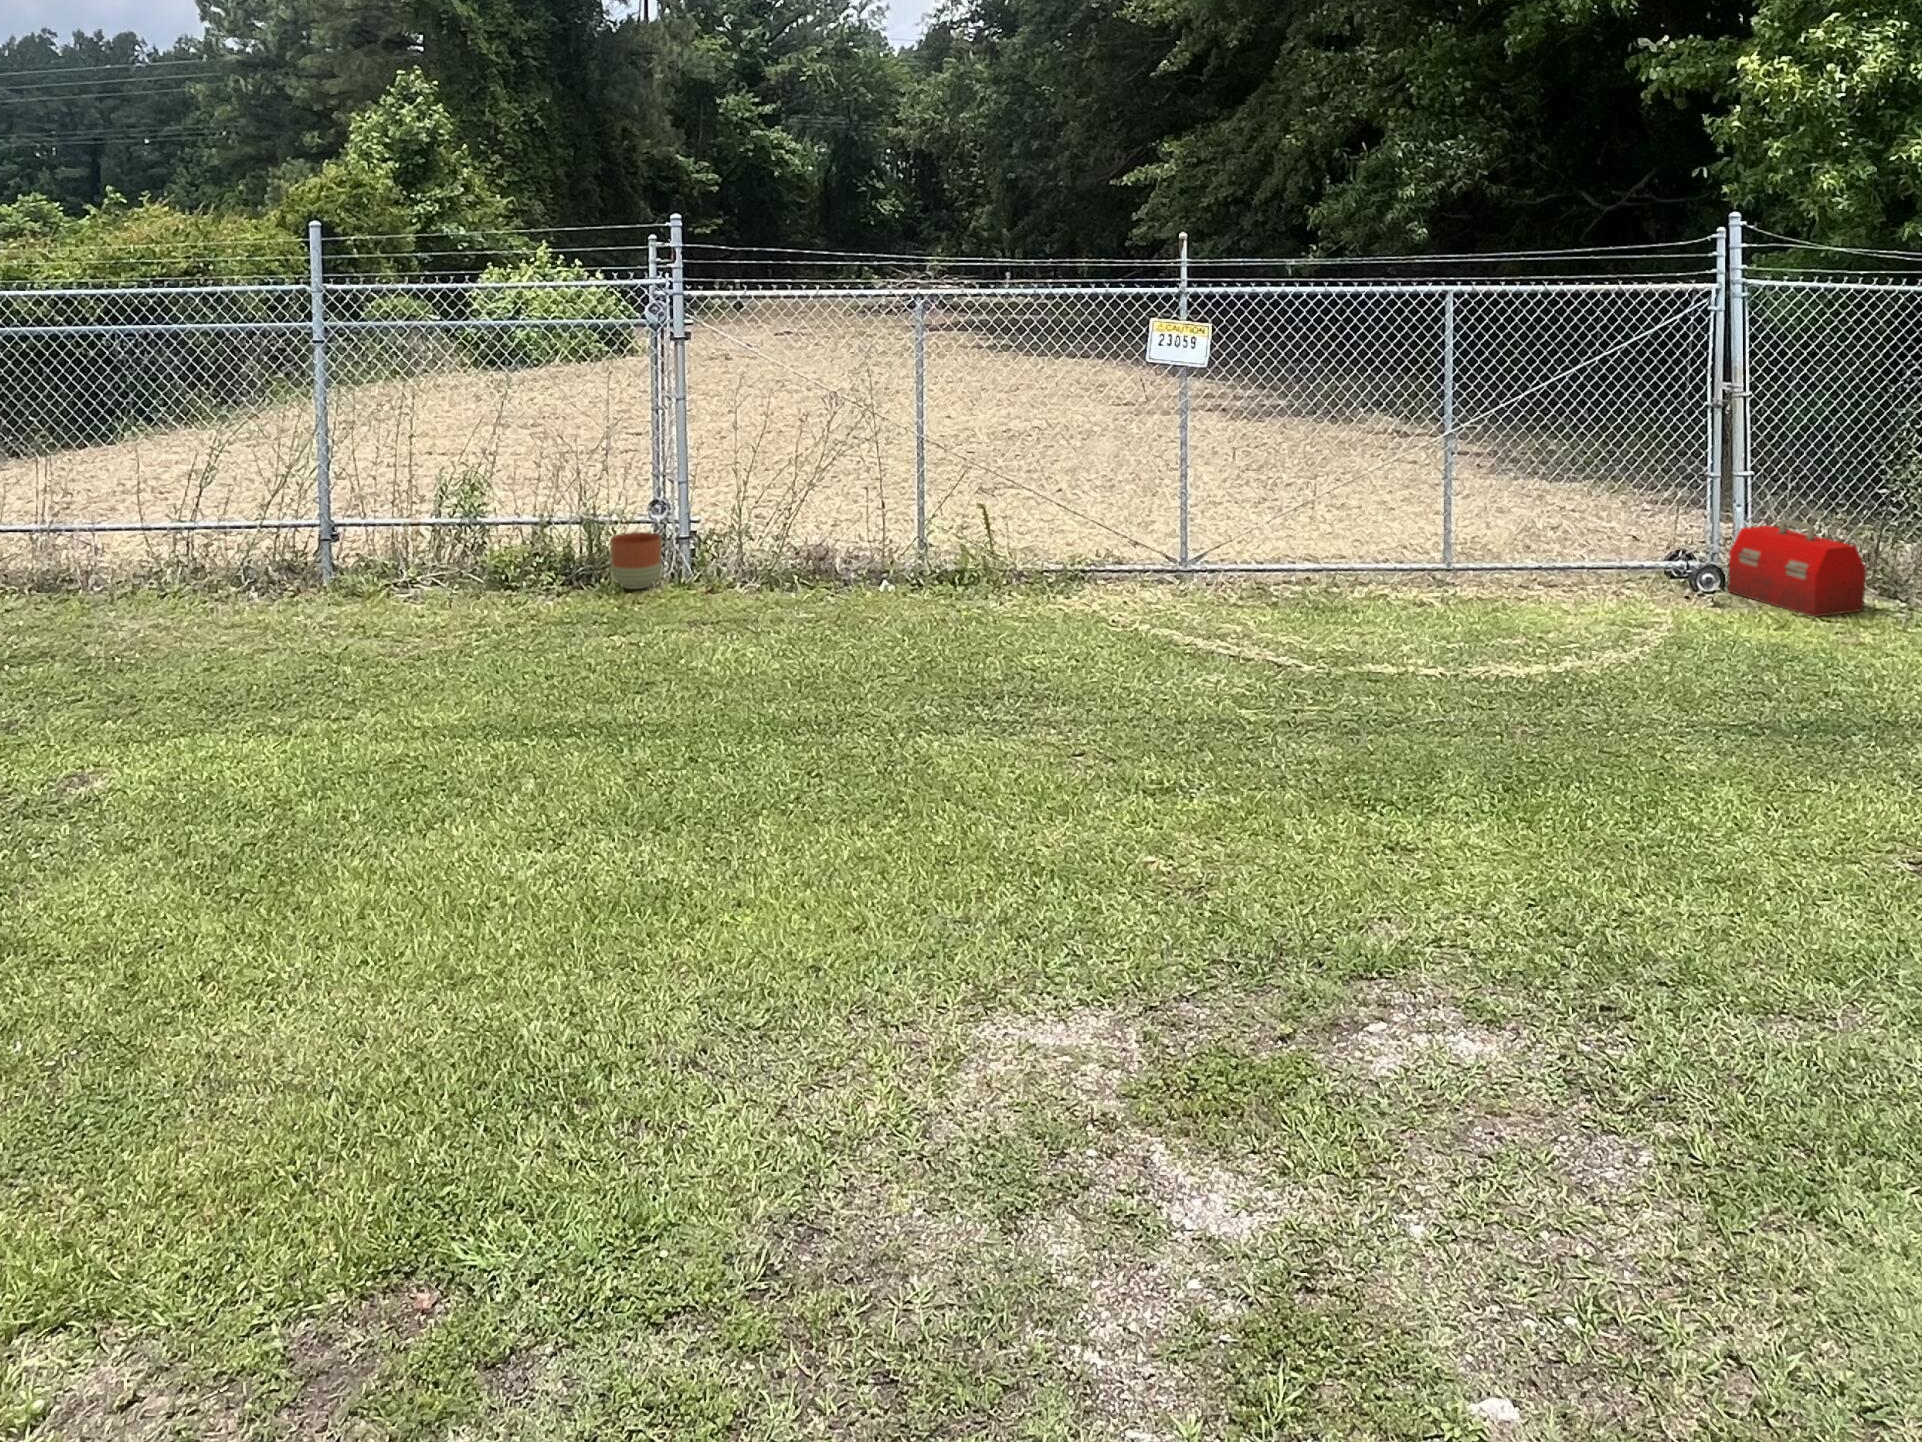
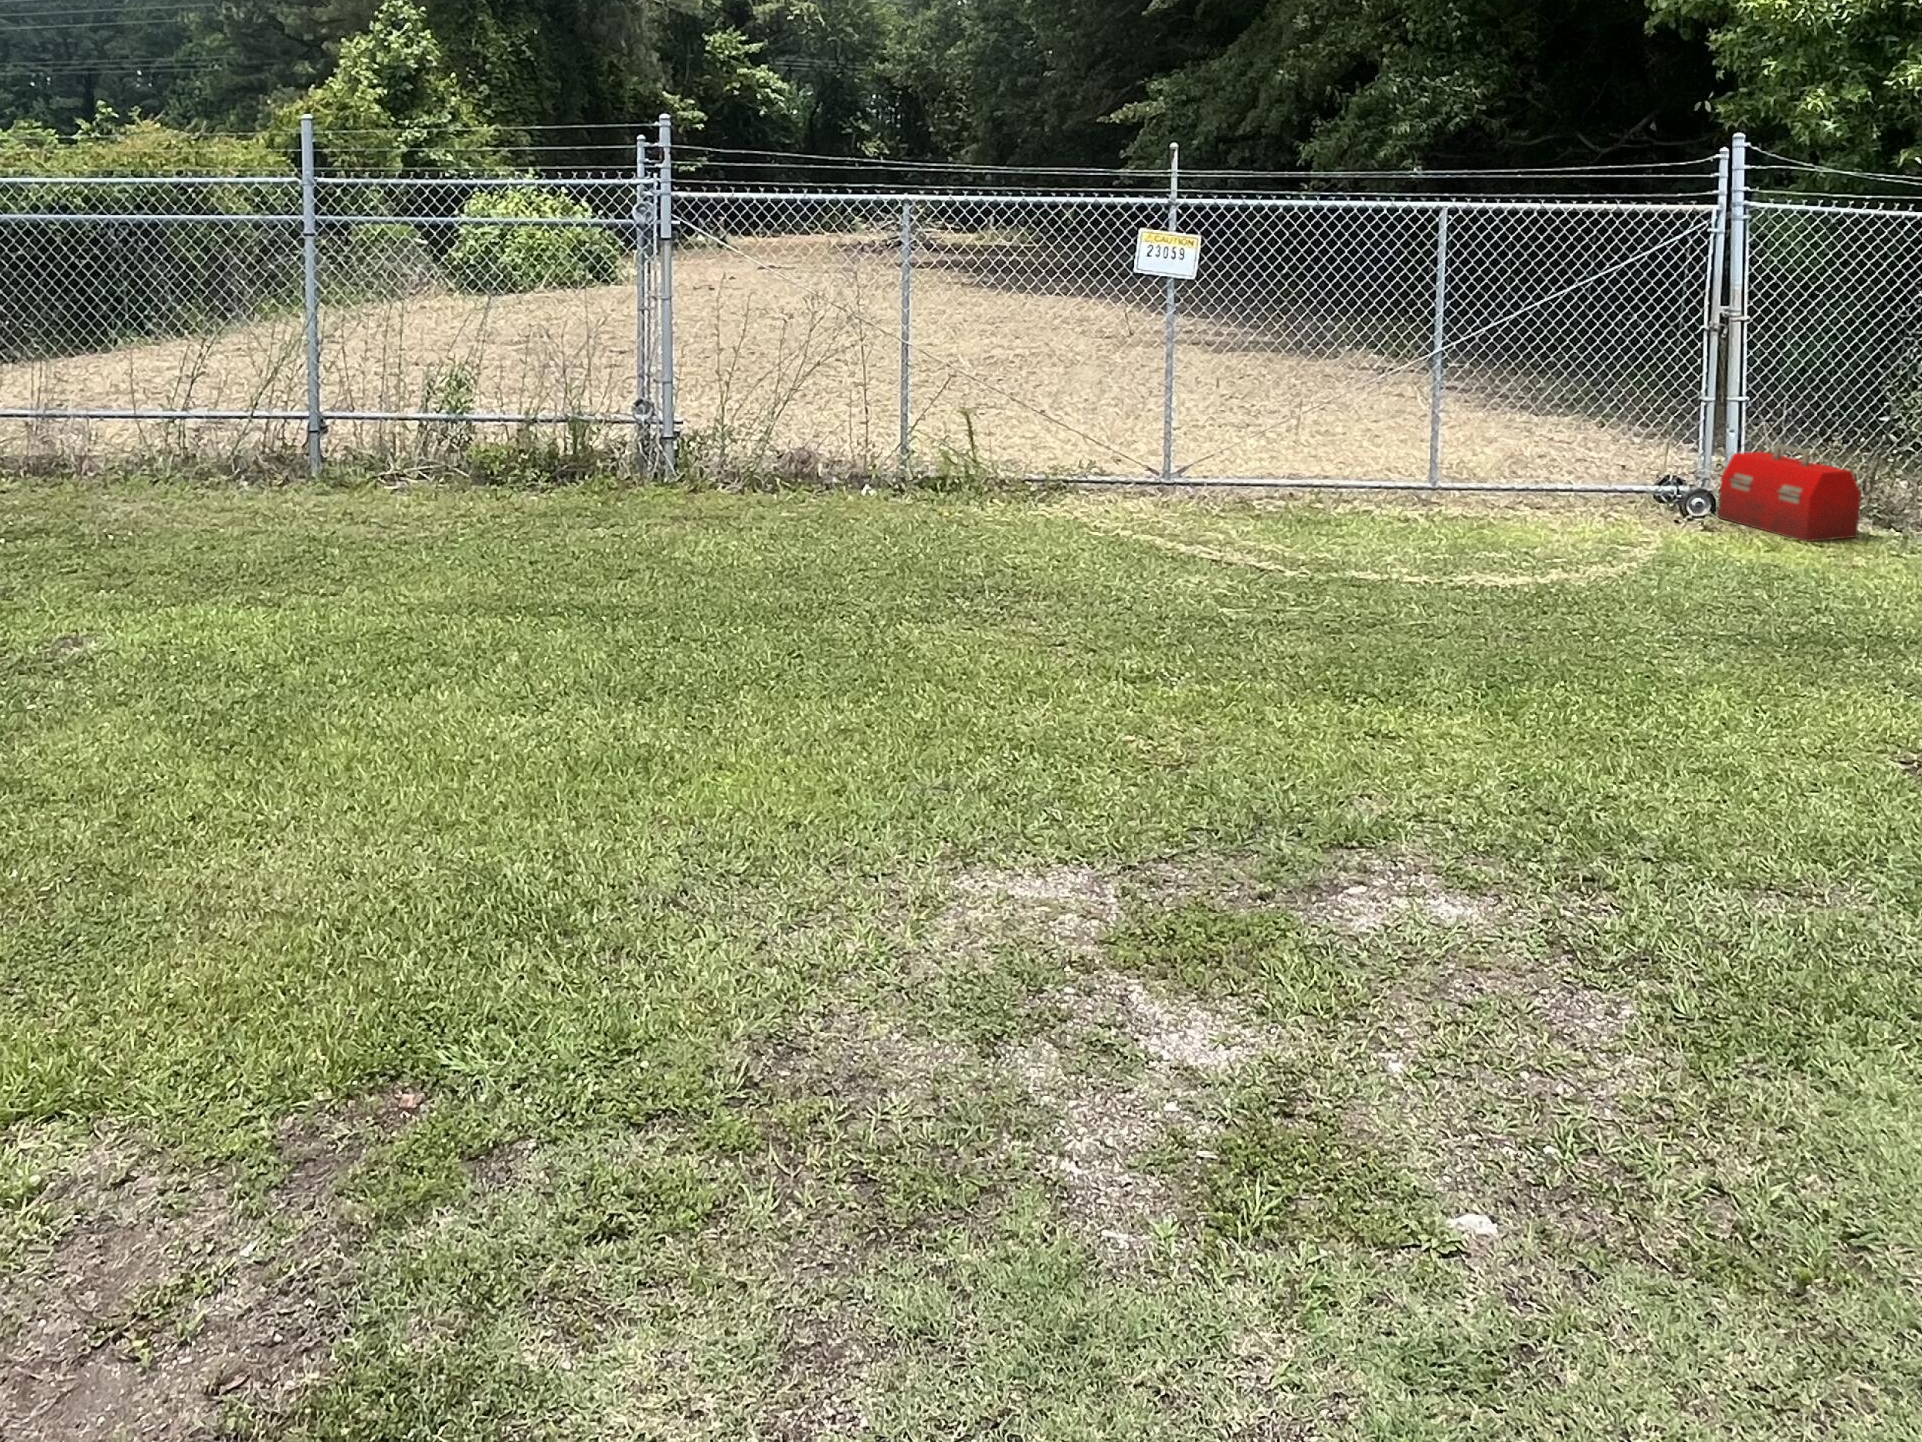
planter: present [610,532,662,589] -> none [592,436,642,492]

